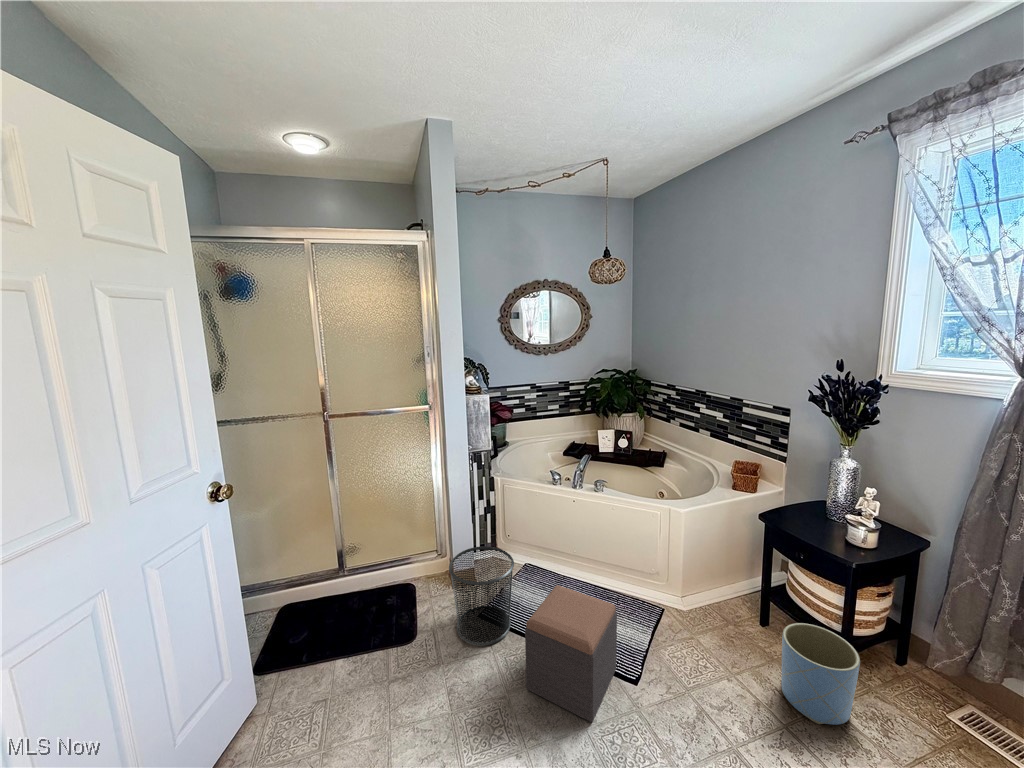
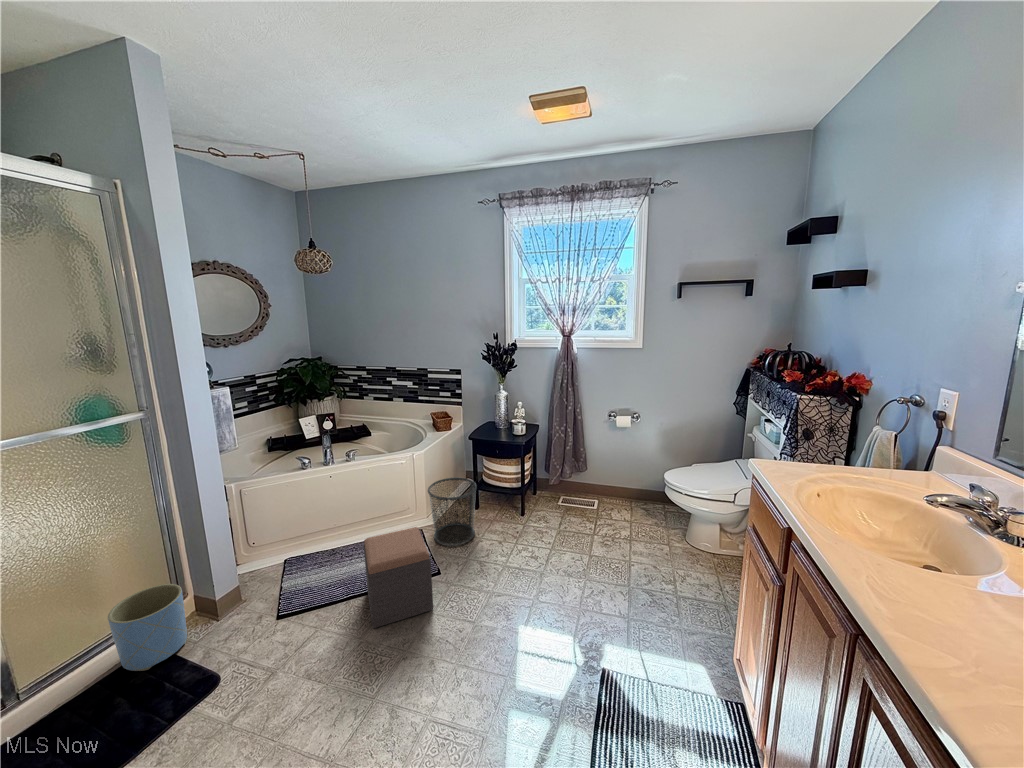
waste bin: present [449,546,514,645] -> present [428,477,477,546]
planter: present [781,623,860,725] -> present [108,584,187,671]

